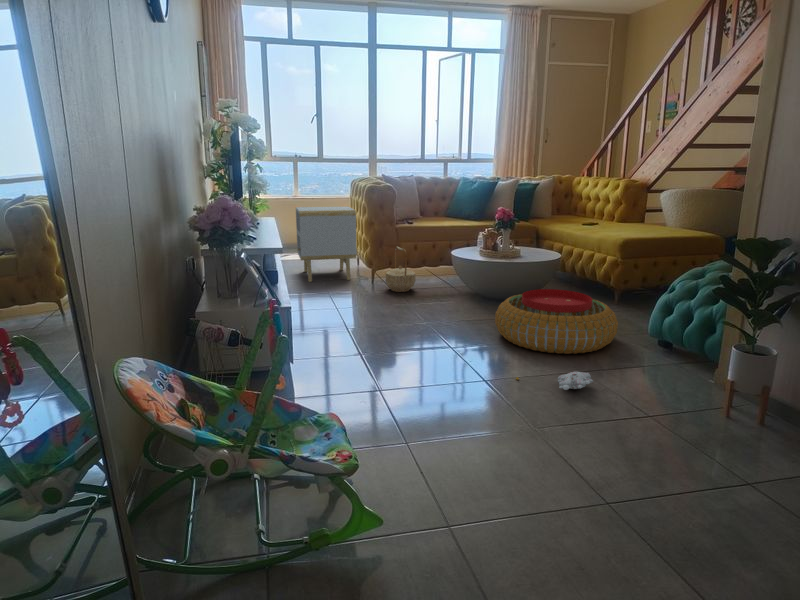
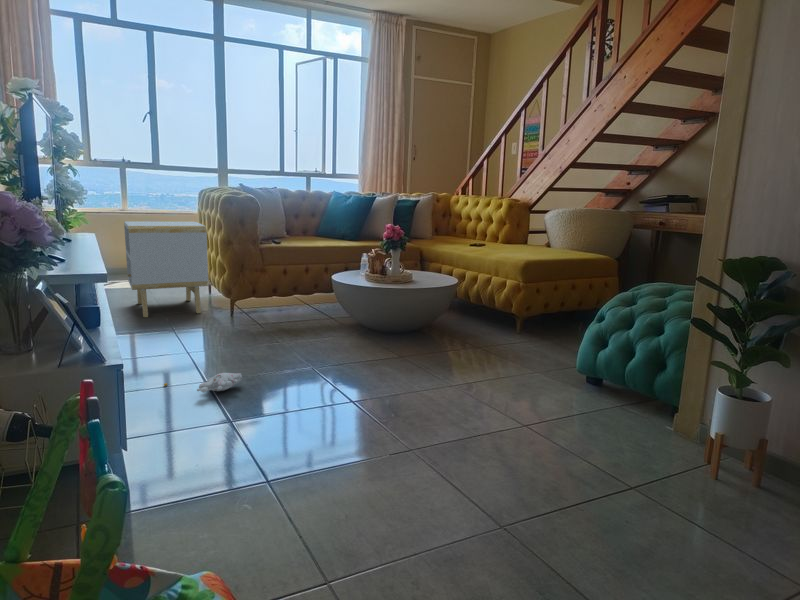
basket: present [386,246,416,292] -> none [248,271,286,327]
pouf: present [495,289,618,354] -> none [399,322,546,405]
plush toy: present [516,372,593,390] -> present [164,373,242,392]

